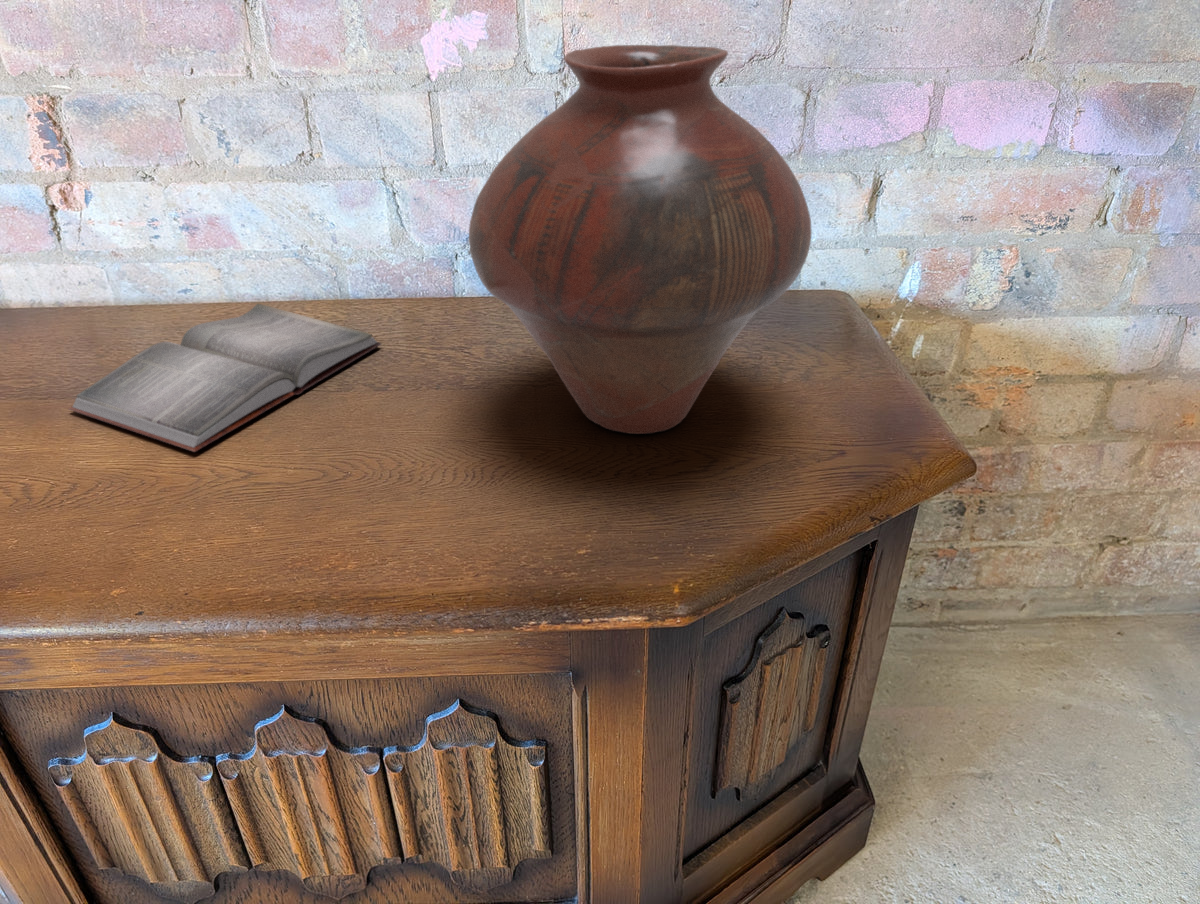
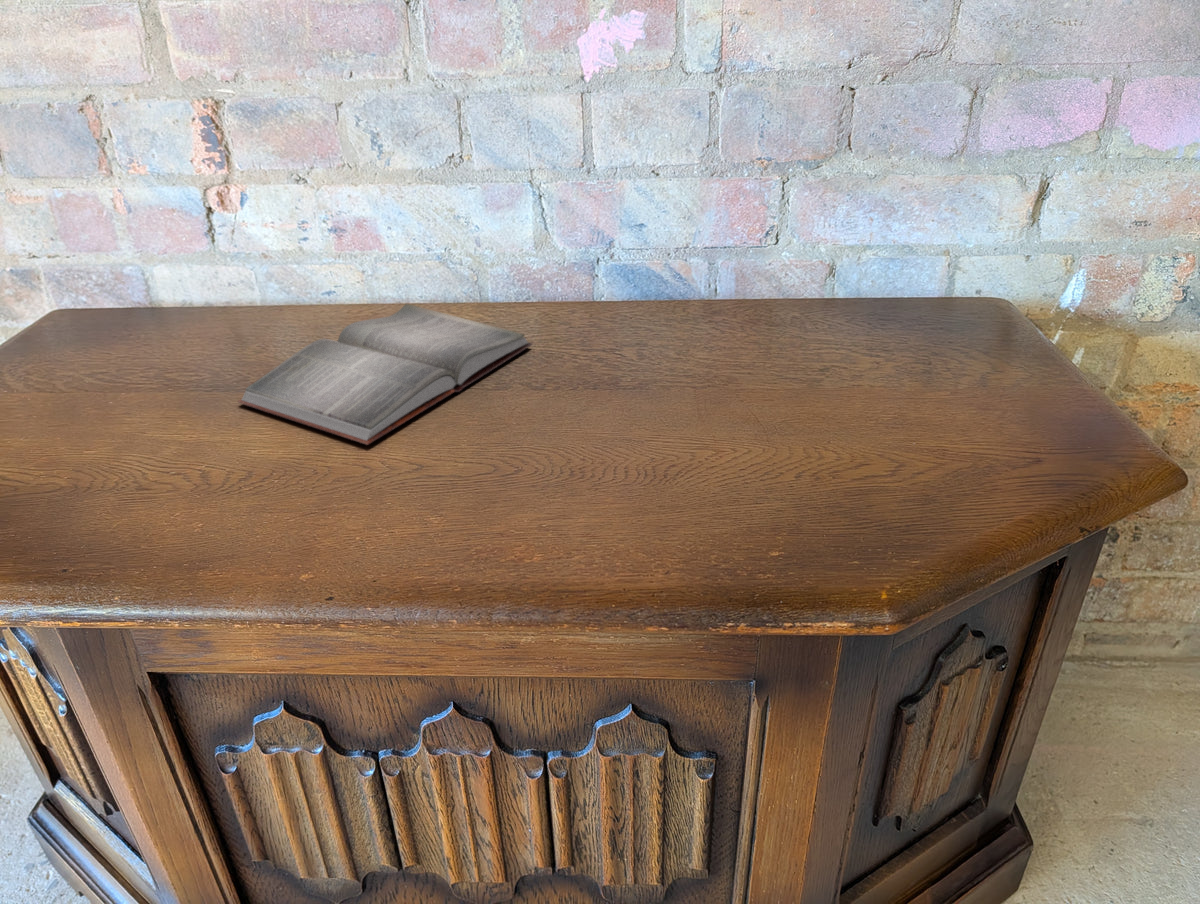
vase: present [469,45,812,434] -> none [653,36,1016,436]

